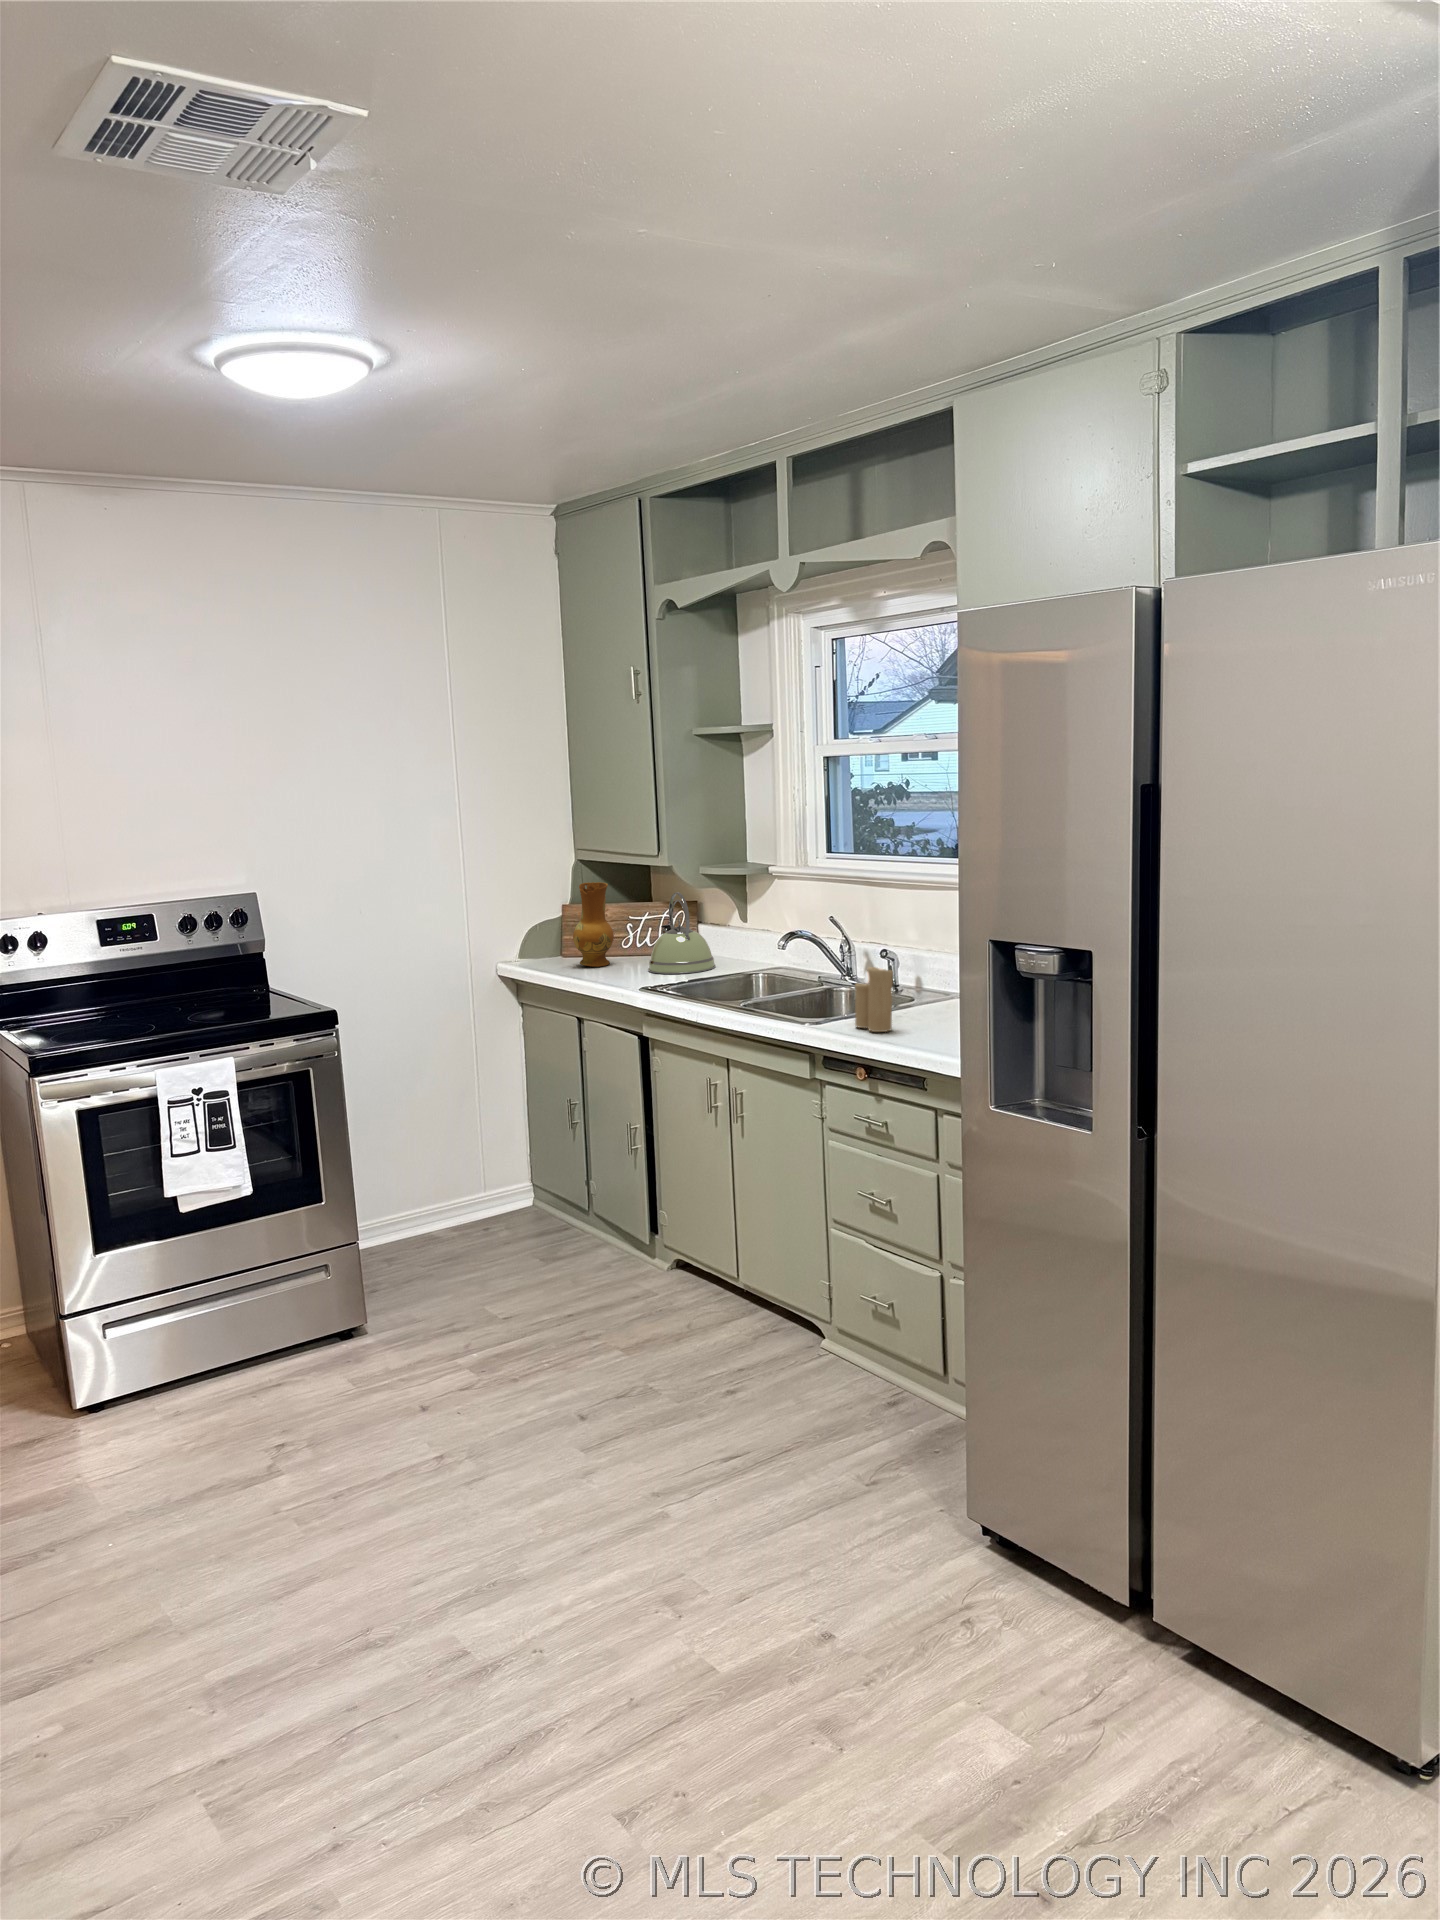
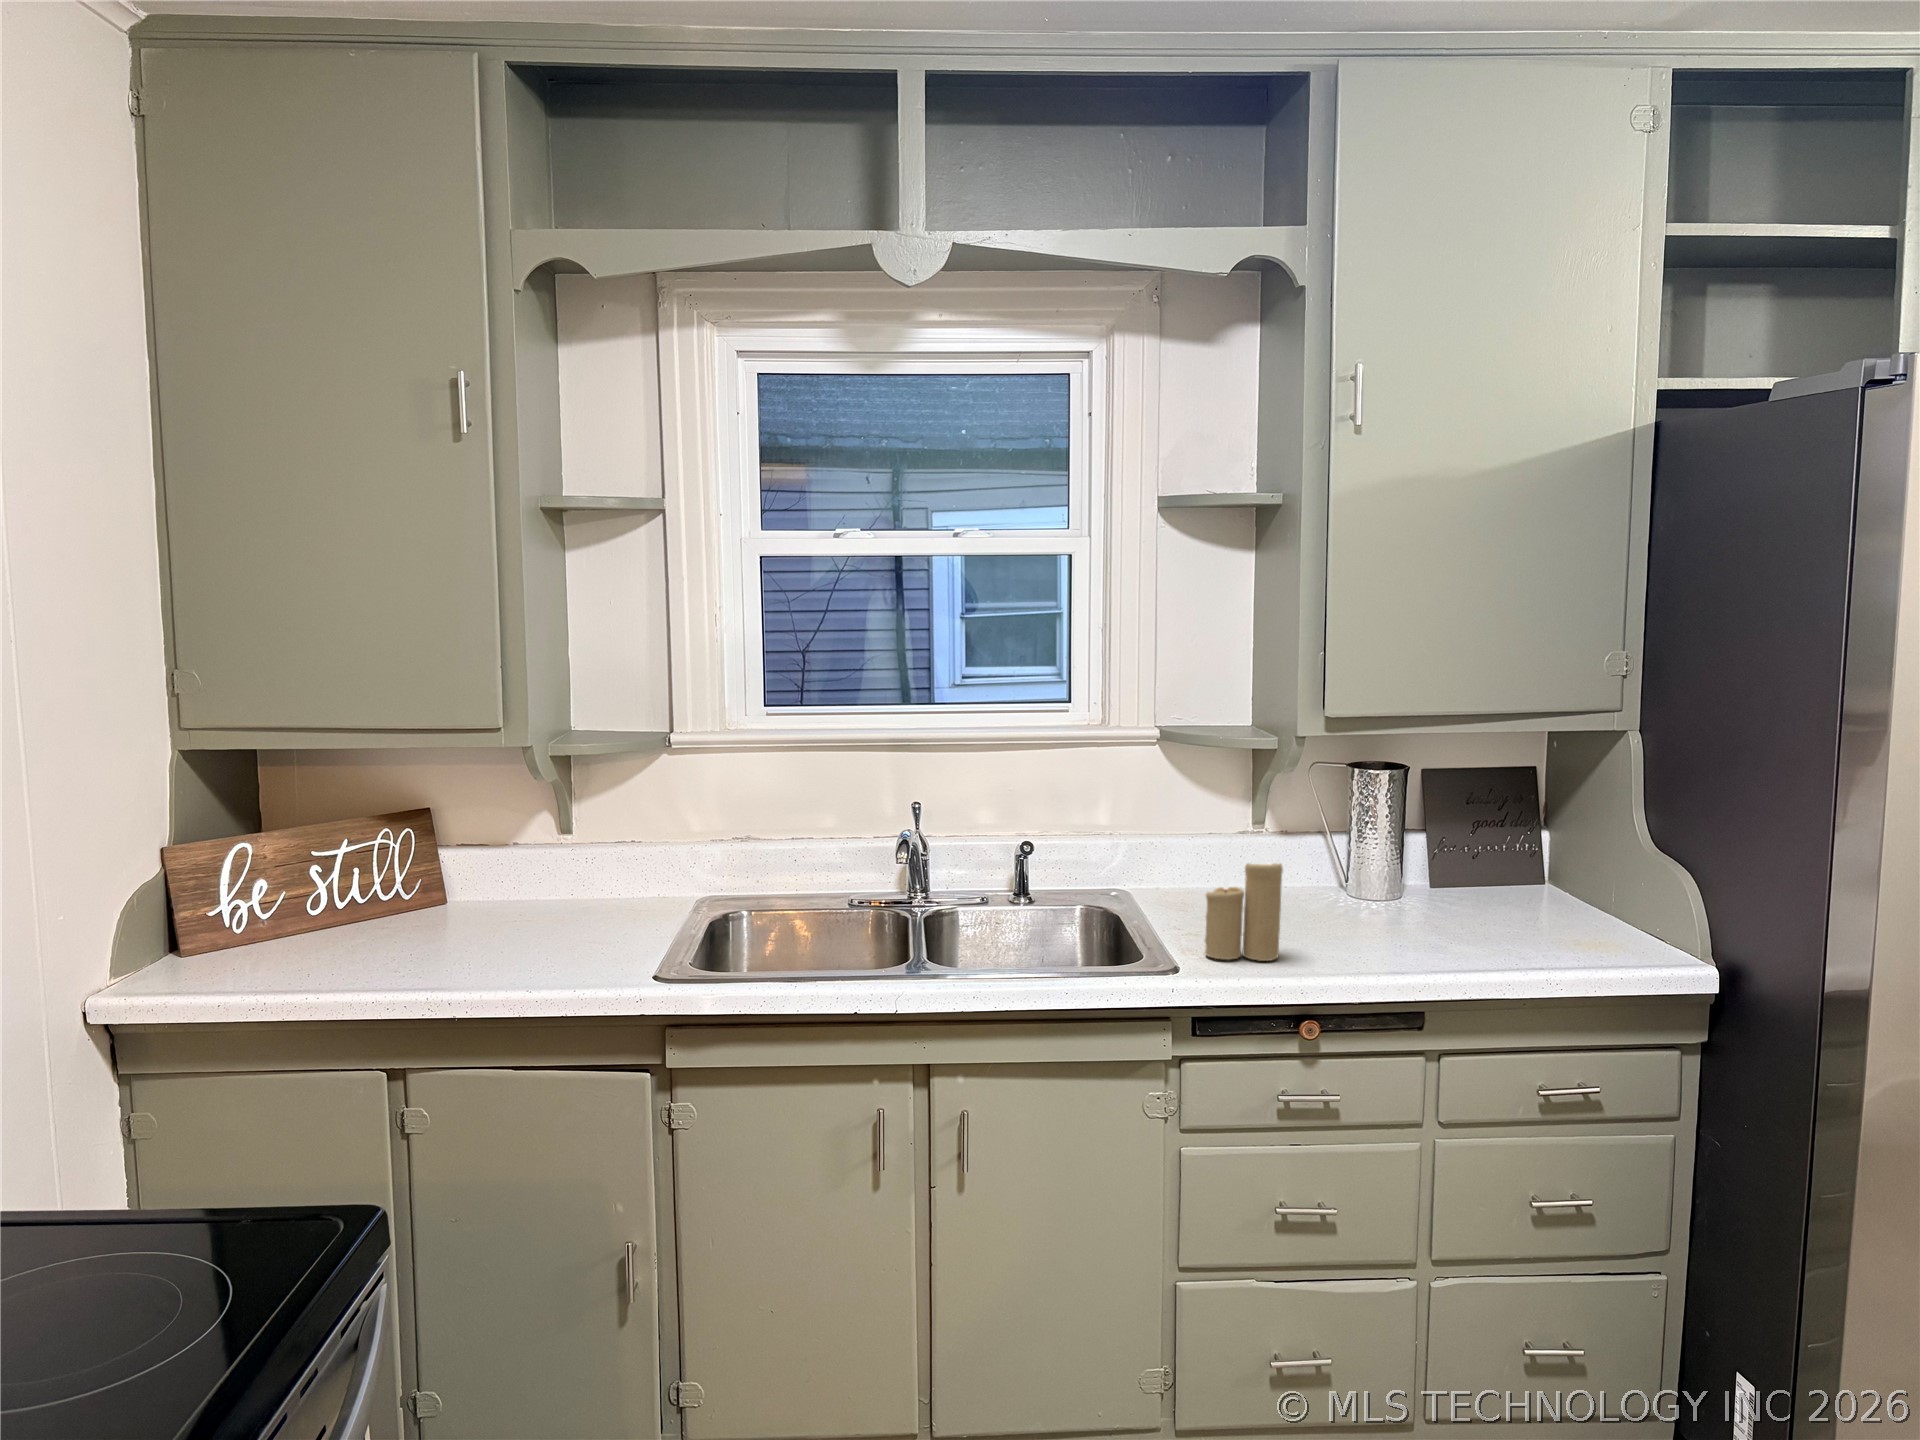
ceramic jug: present [573,882,614,967] -> none [267,788,360,964]
kettle: present [648,892,716,974] -> none [456,791,598,948]

